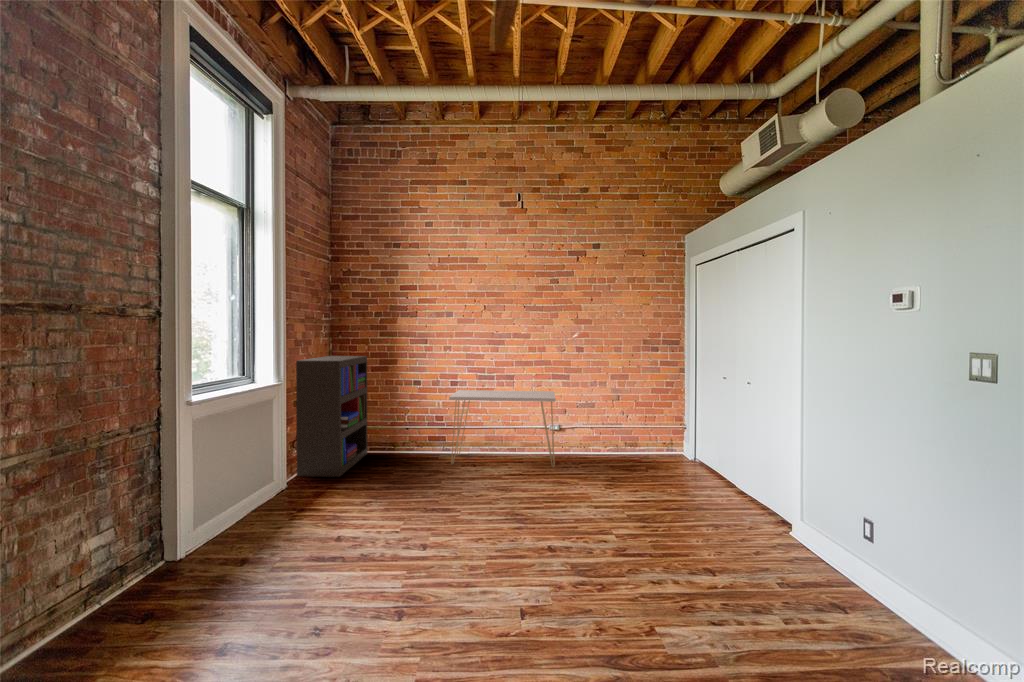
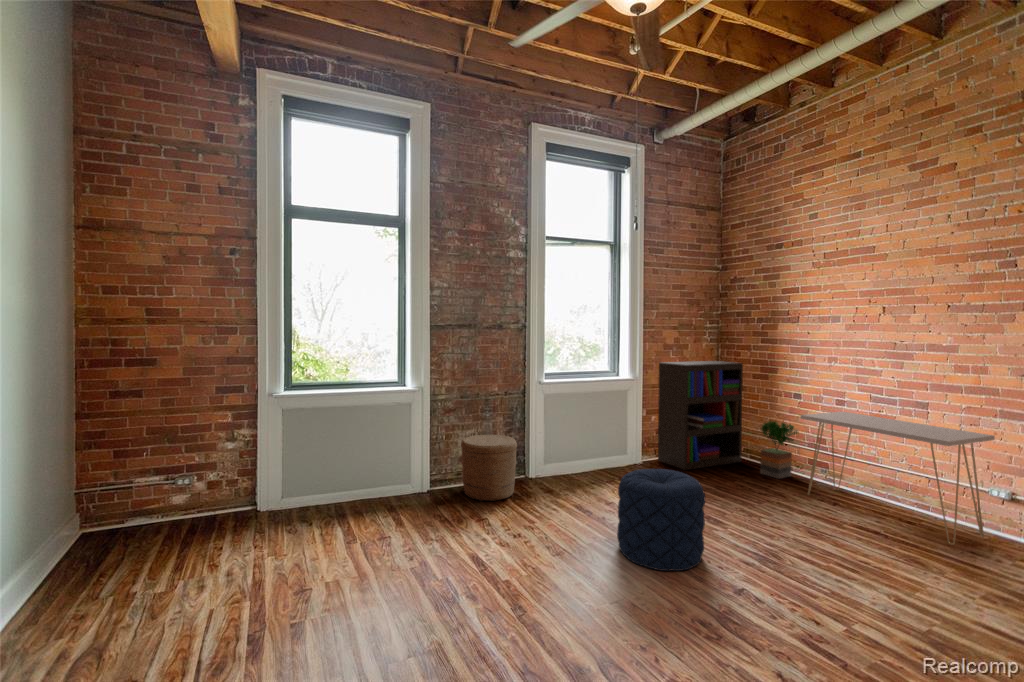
potted tree: none [393,407,427,459] -> present [760,421,798,479]
pouf: none [419,467,507,577] -> present [617,469,705,571]
woven basket: none [77,499,208,636] -> present [461,435,517,501]

